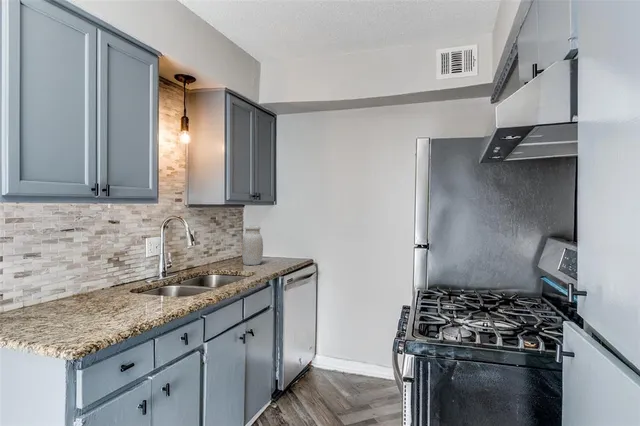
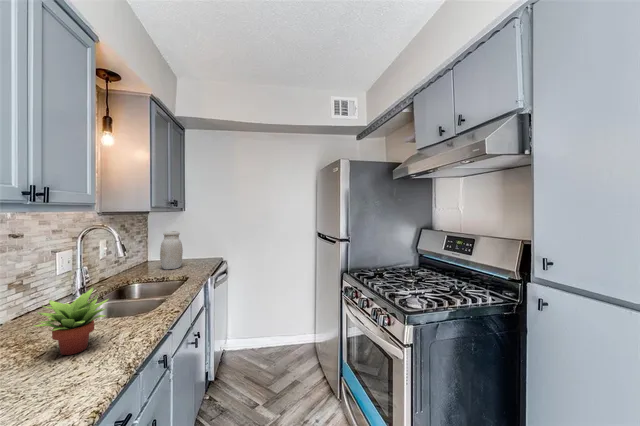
succulent plant: none [96,263,147,311] -> present [33,287,109,355]

